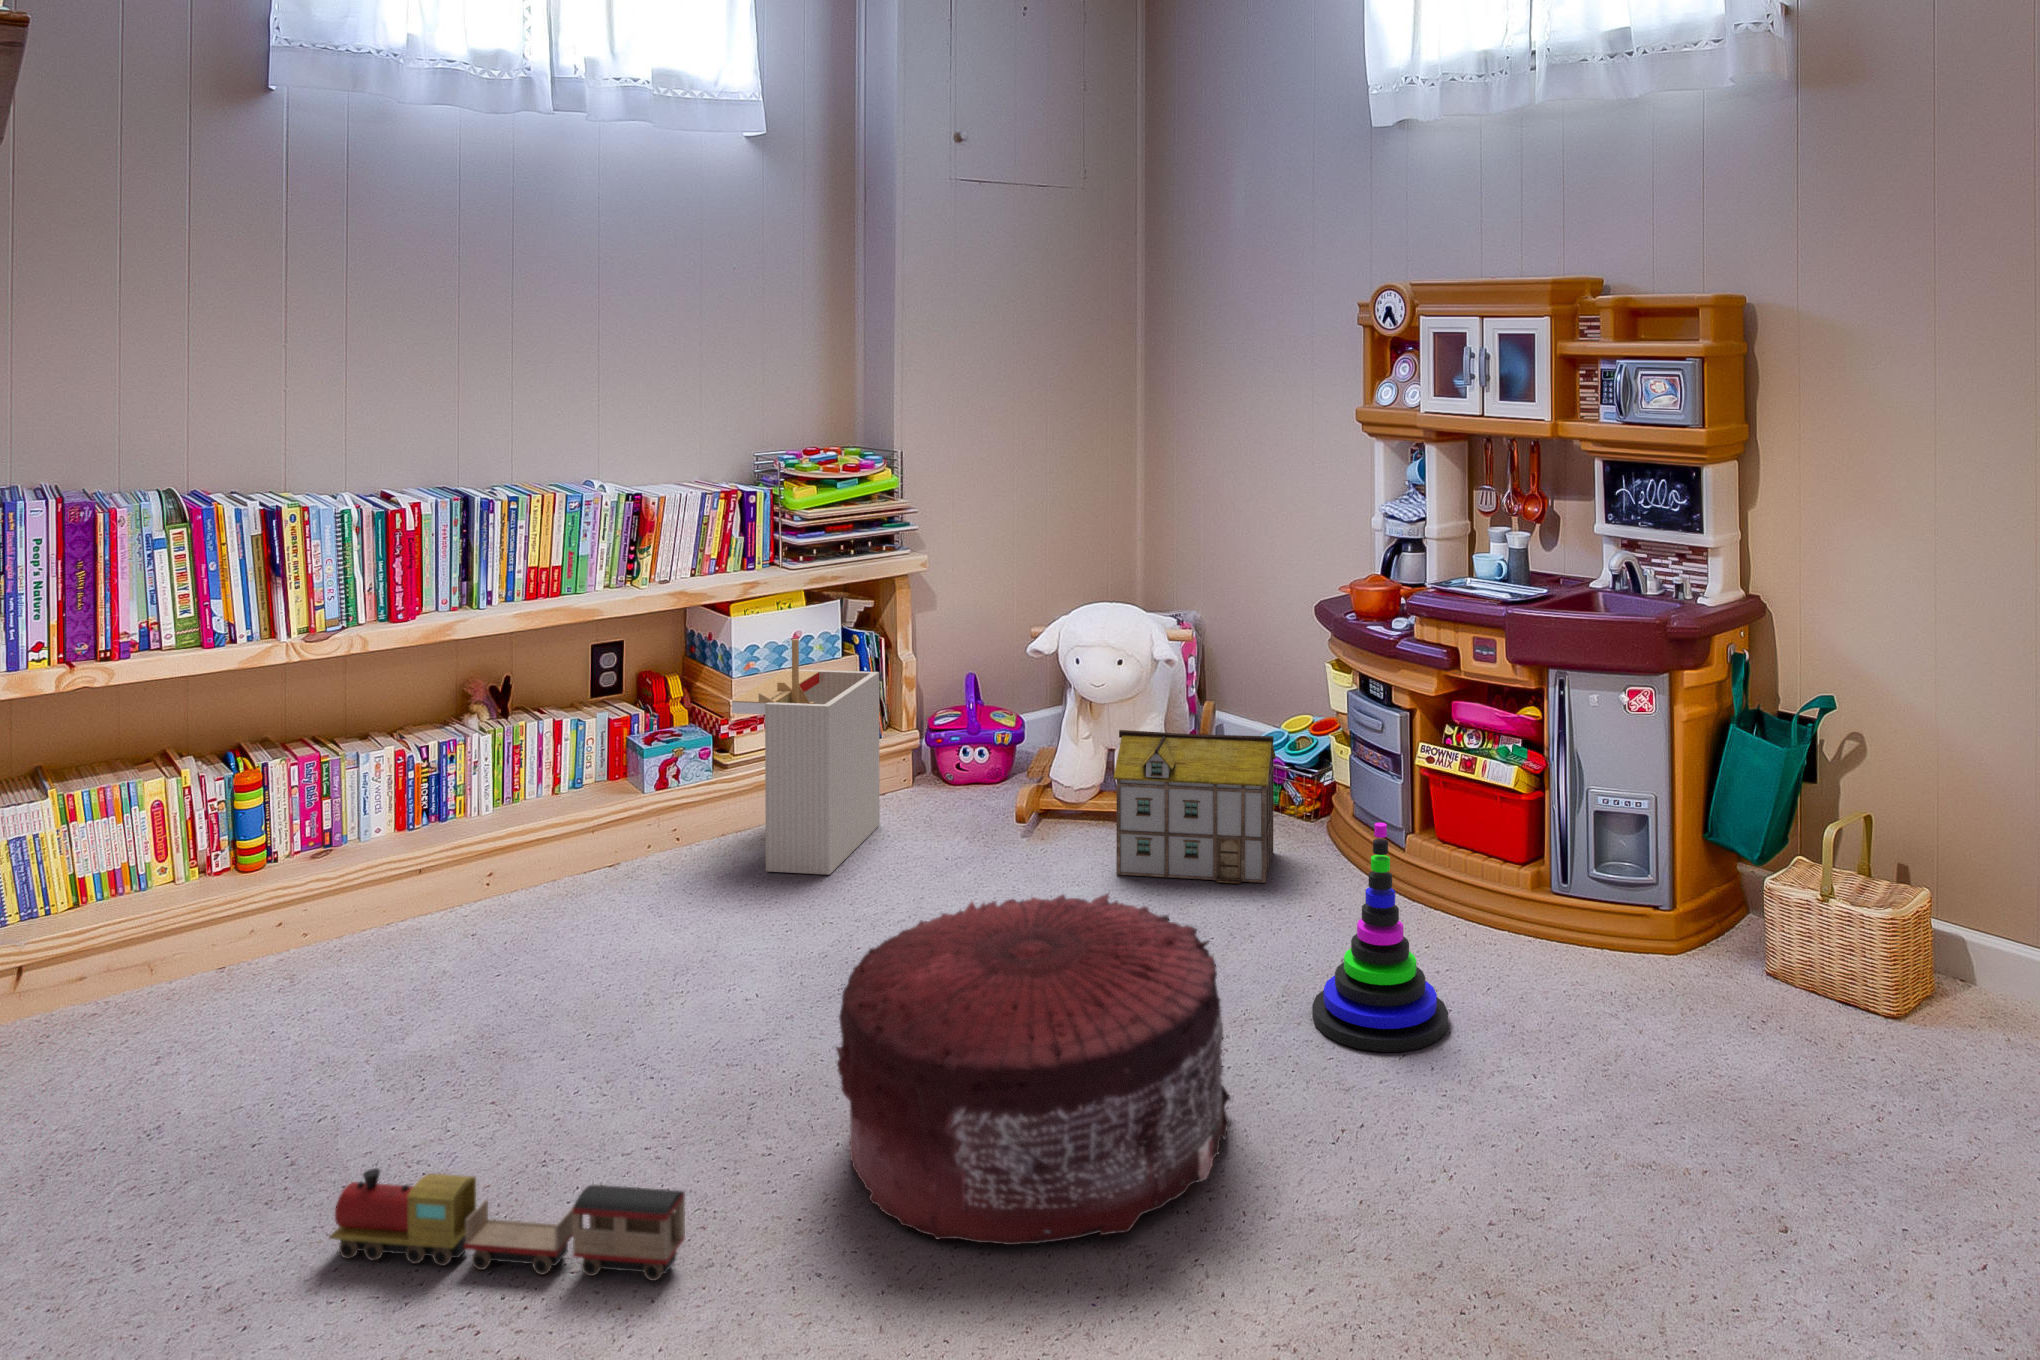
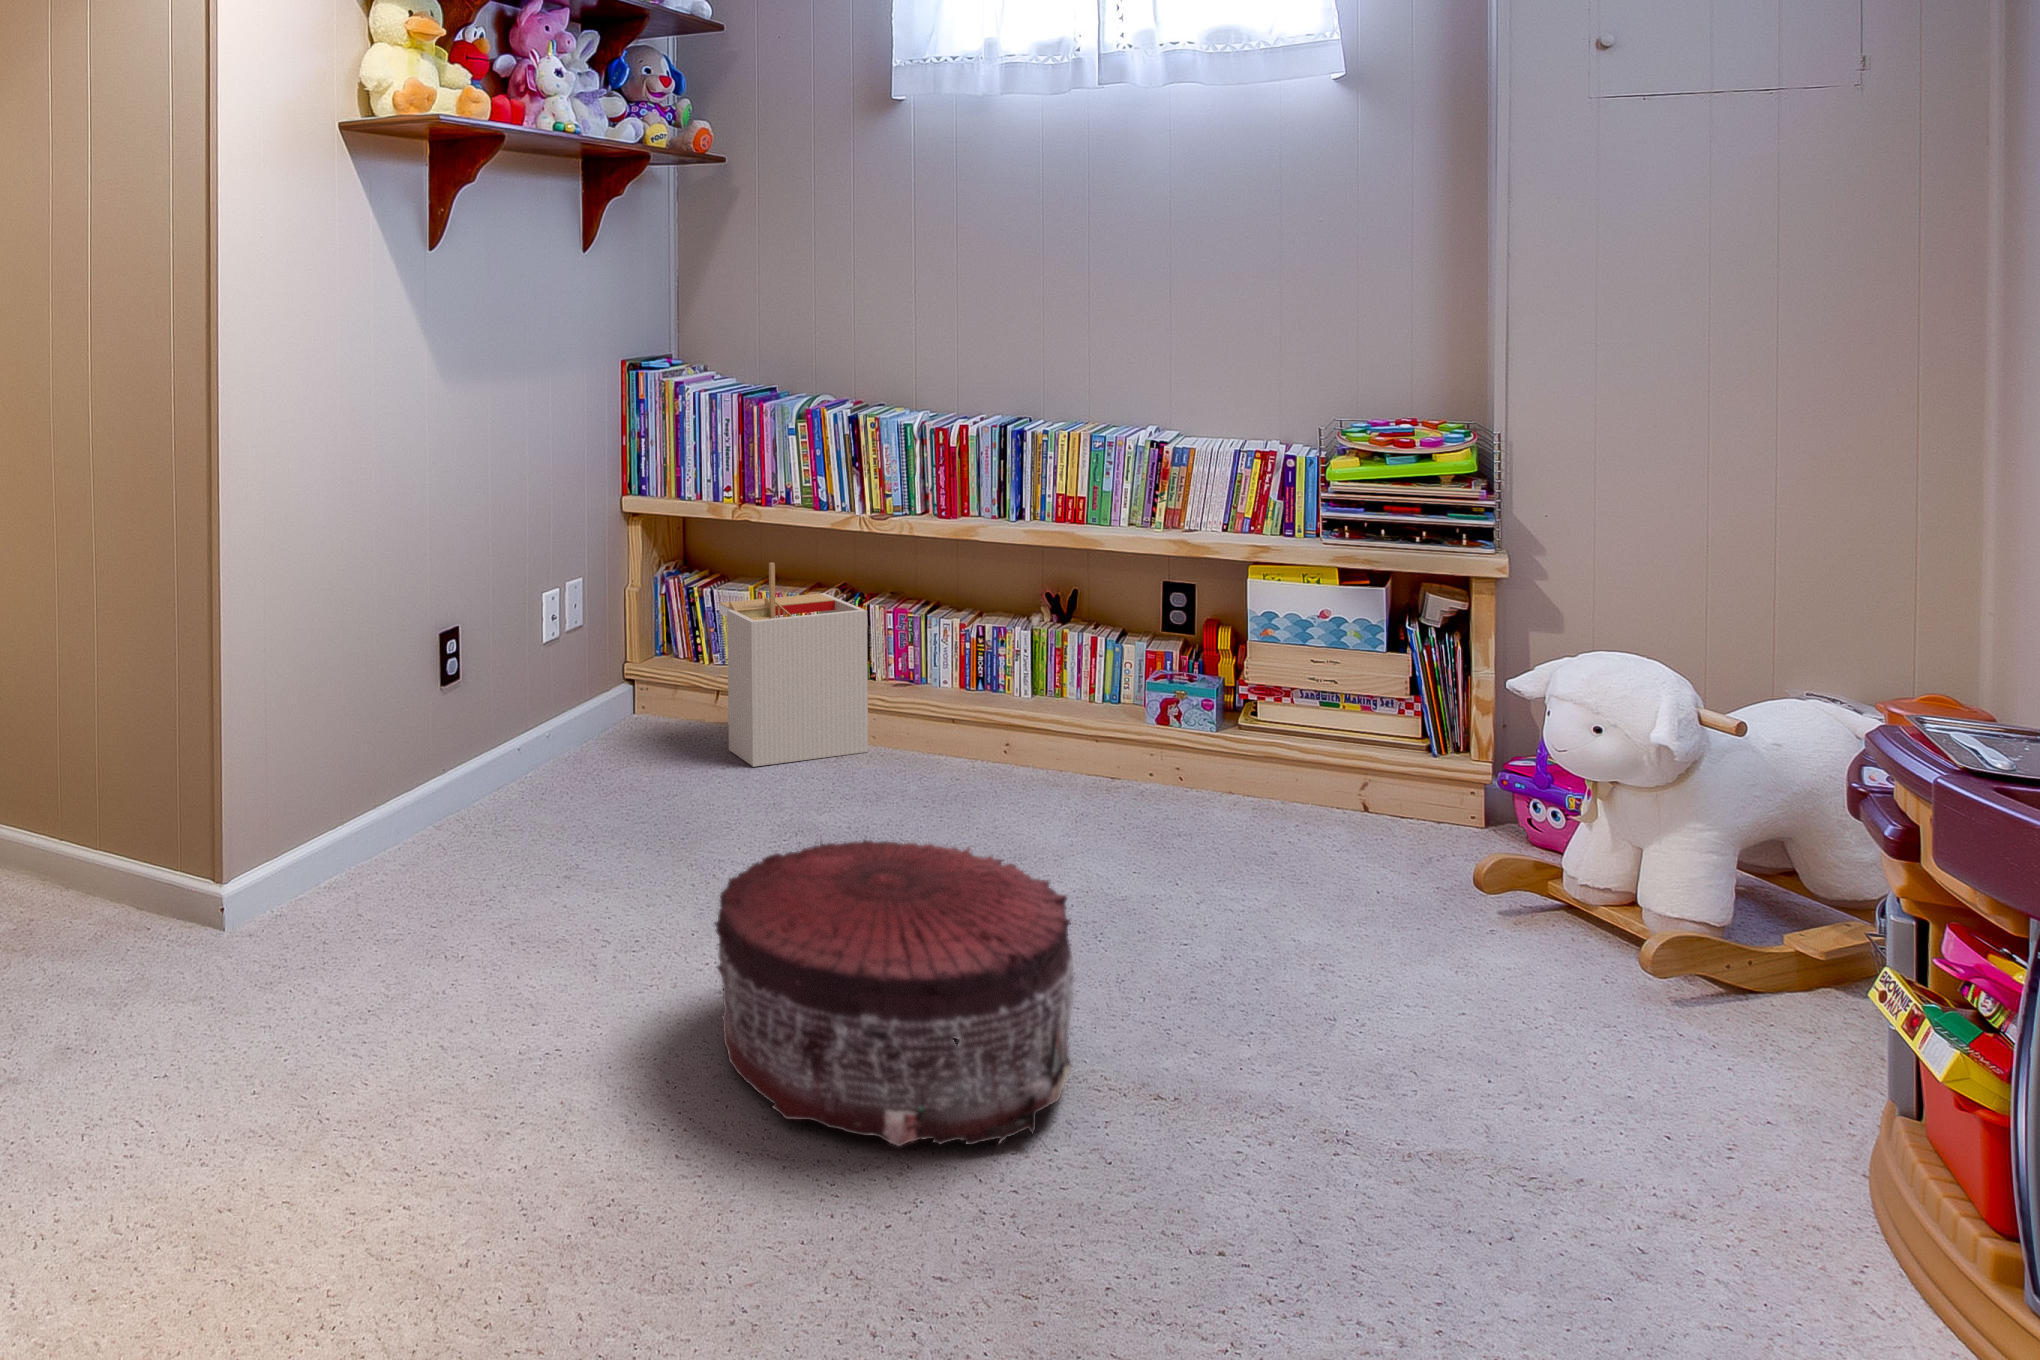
storage bin: present [732,639,880,875] -> present [719,563,868,767]
toy house: present [1113,730,1276,884] -> none [1461,812,1742,1082]
stacking toy: present [1312,823,1448,1052] -> none [1260,966,1461,1278]
toy train: present [329,1168,685,1281] -> none [574,828,642,962]

